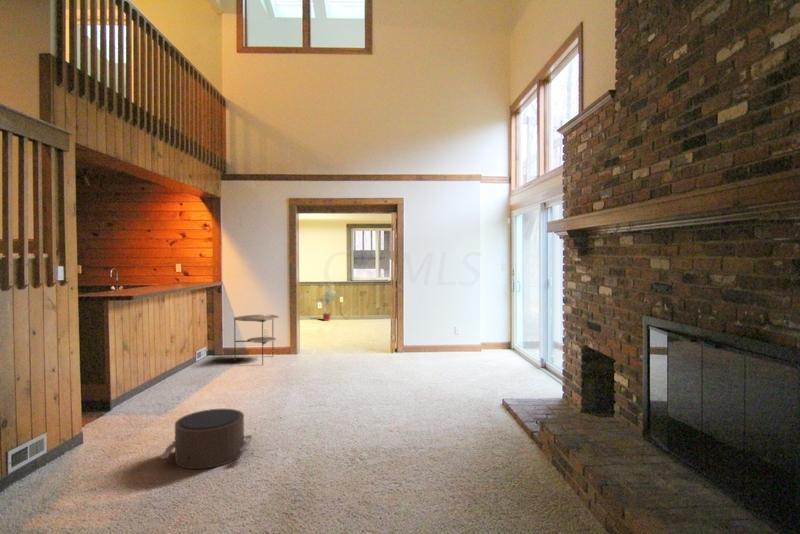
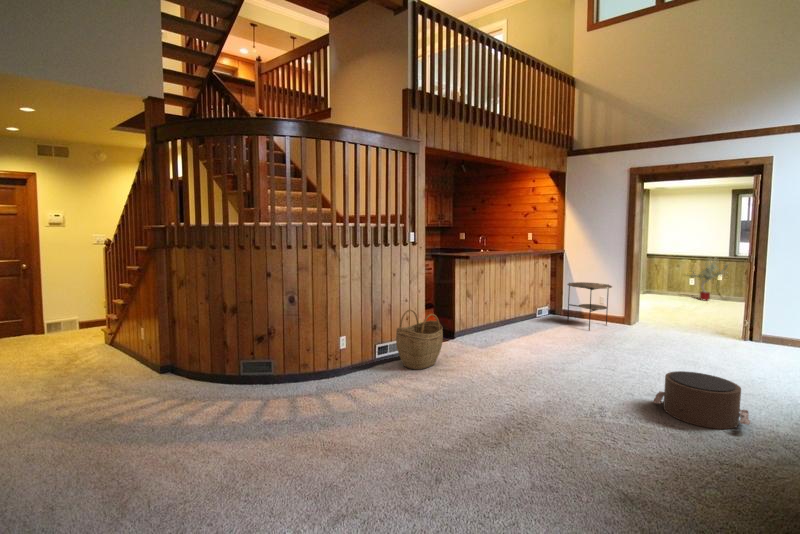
woven basket: none [46,380,125,472] -> present [396,310,443,370]
pouf: present [161,409,252,469] -> present [654,371,750,429]

